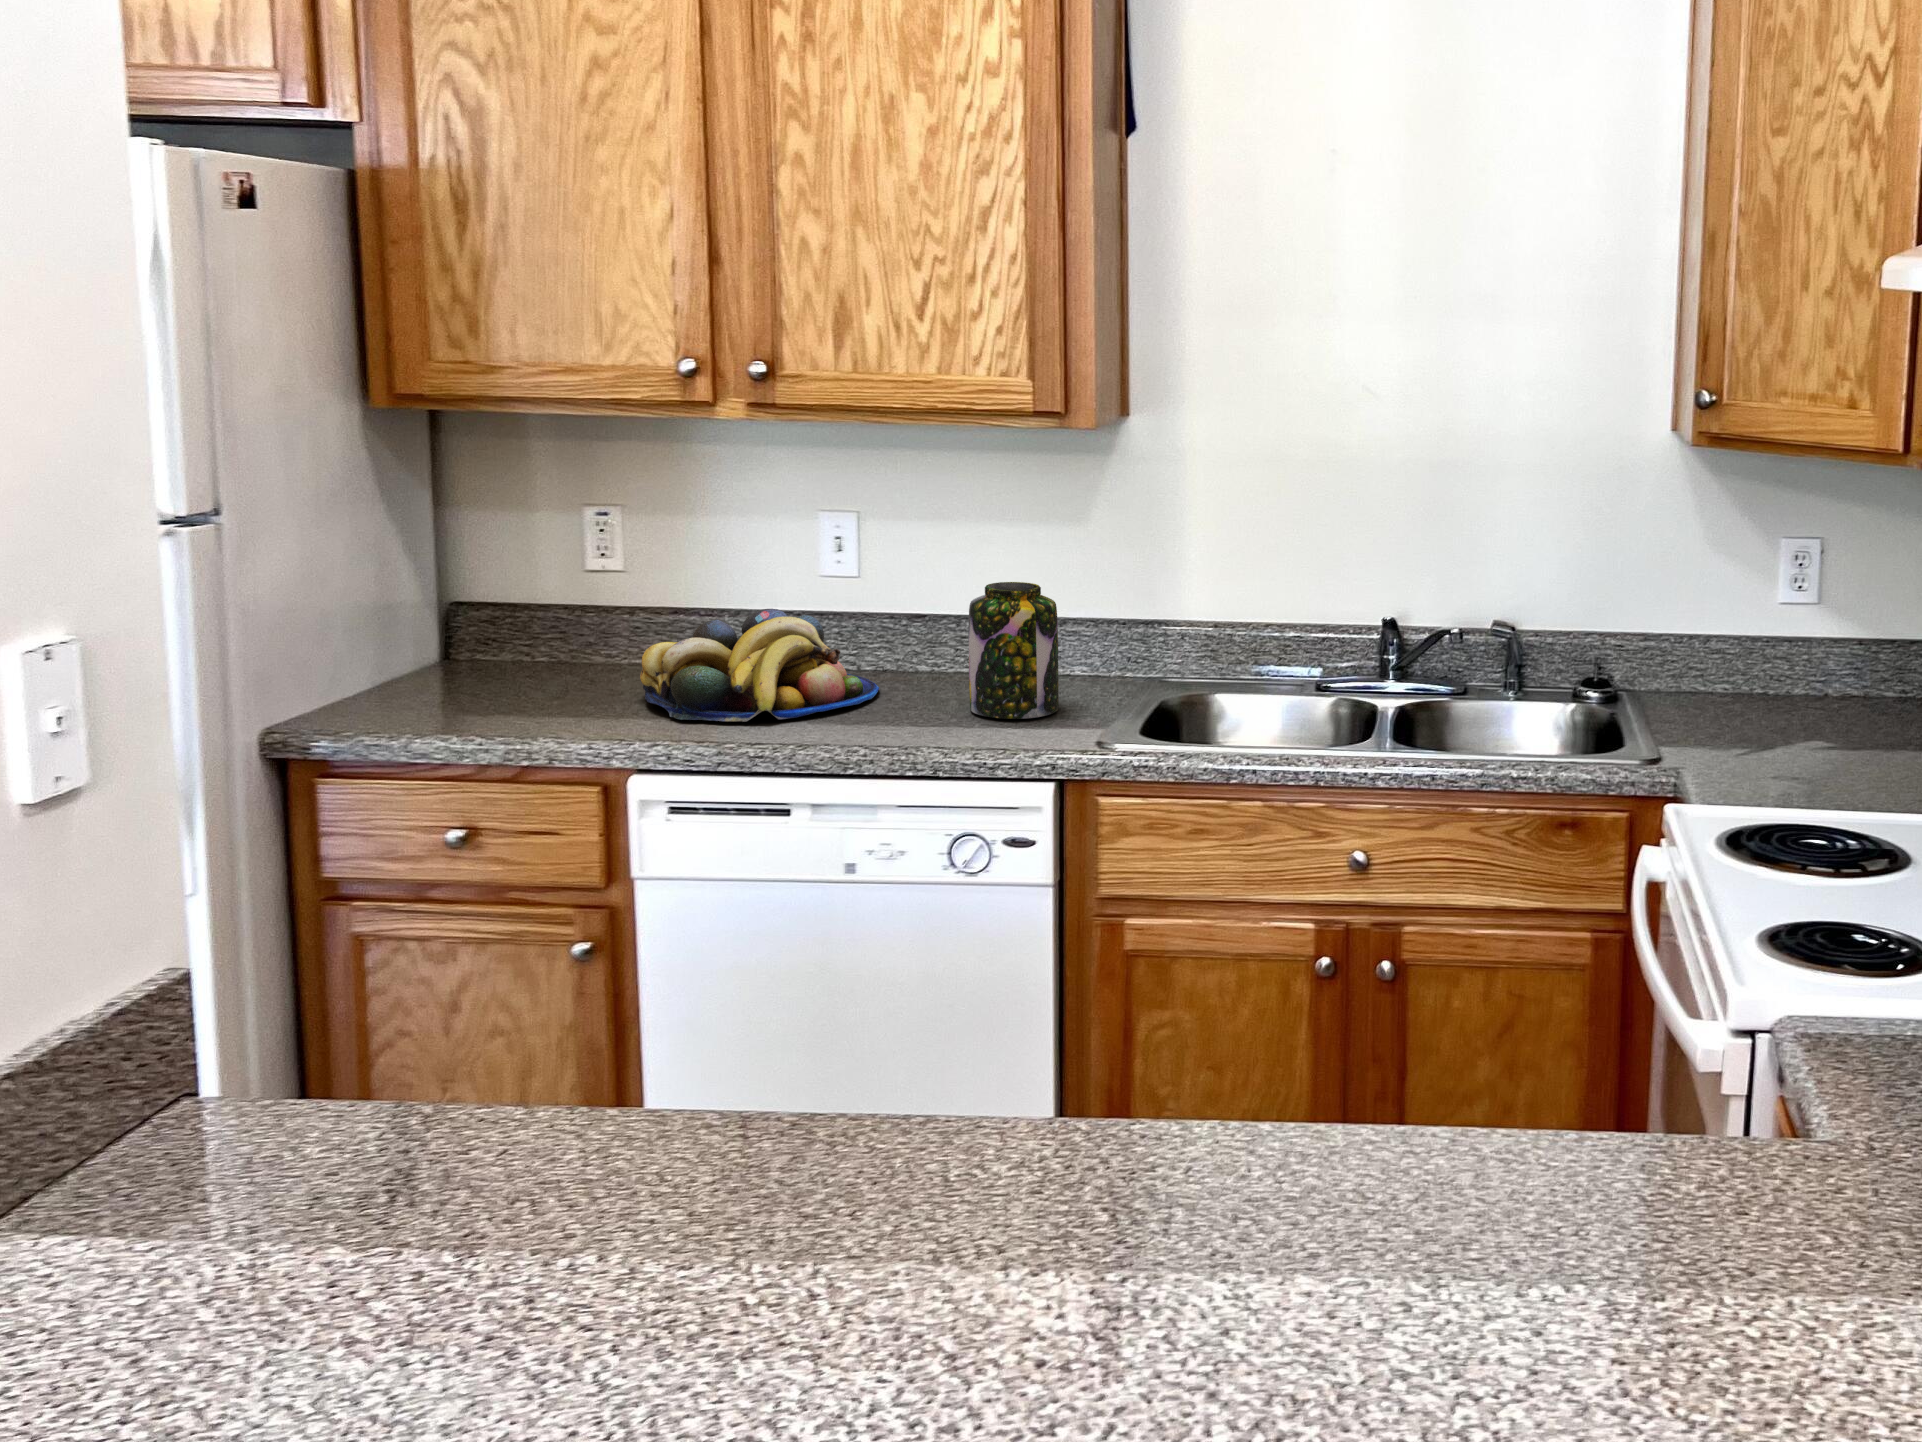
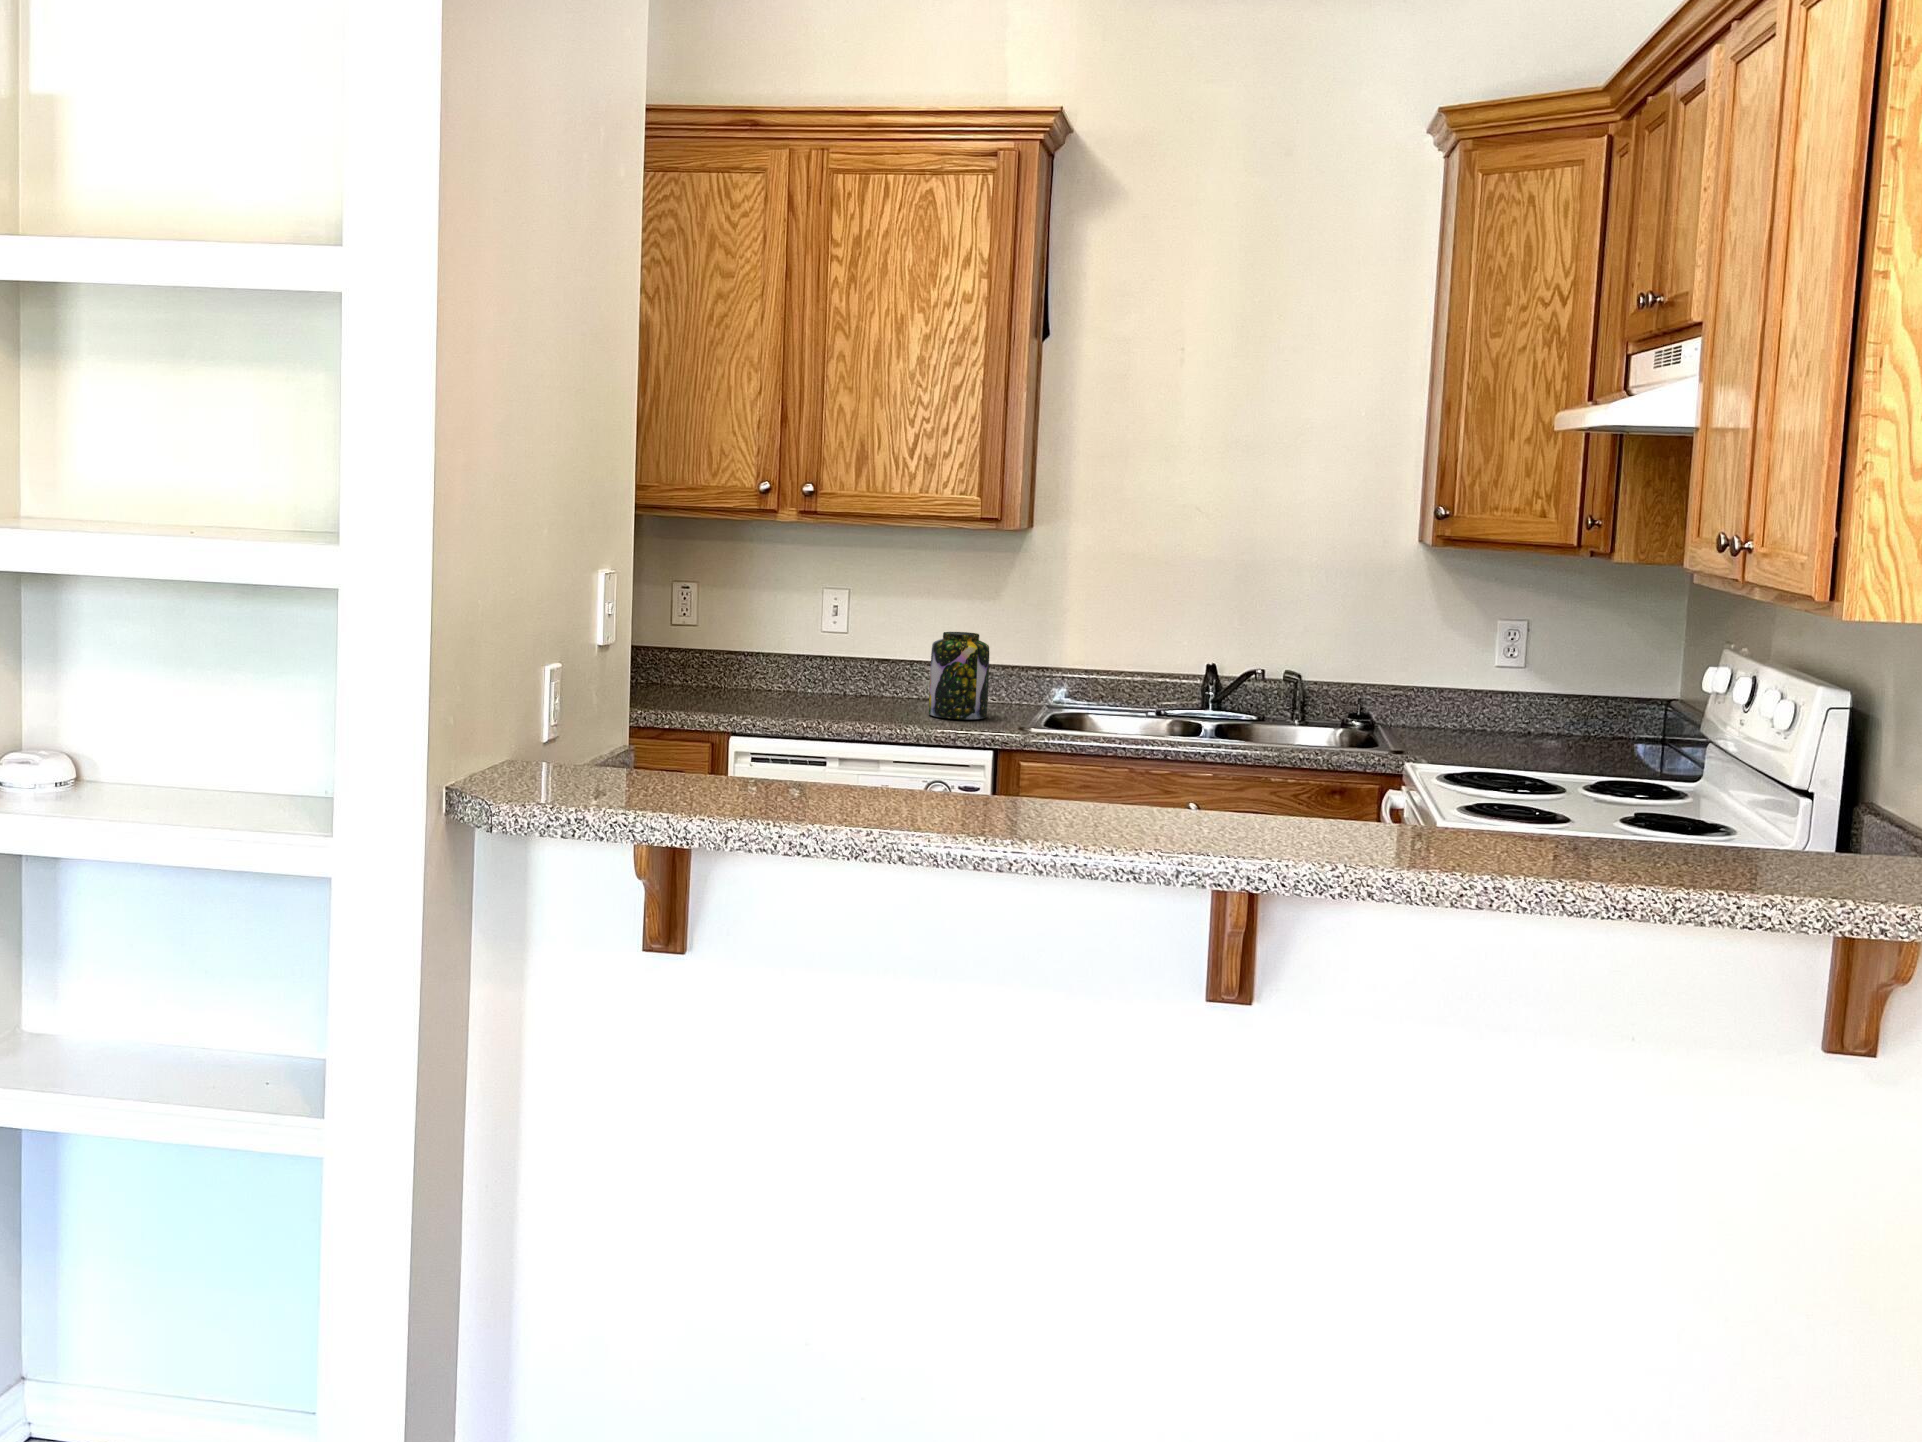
fruit bowl: present [640,609,879,722] -> none [717,649,865,712]

